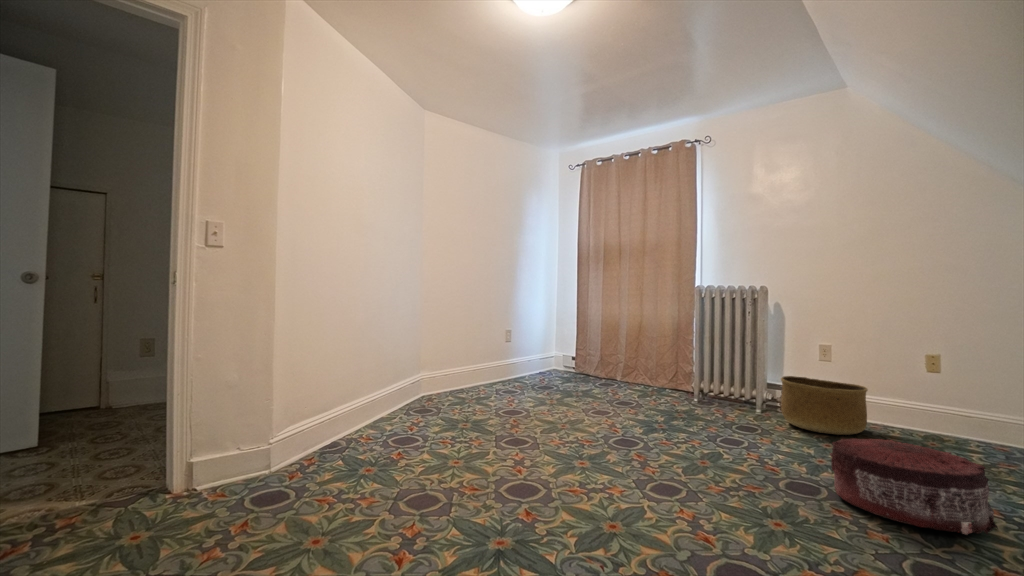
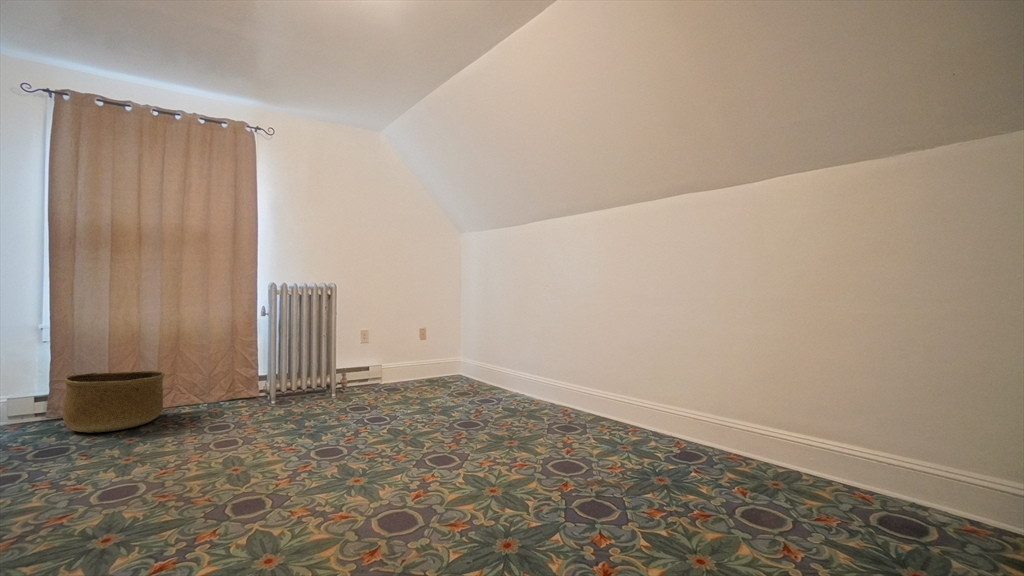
pouf: present [830,438,998,535] -> none [148,411,271,486]

